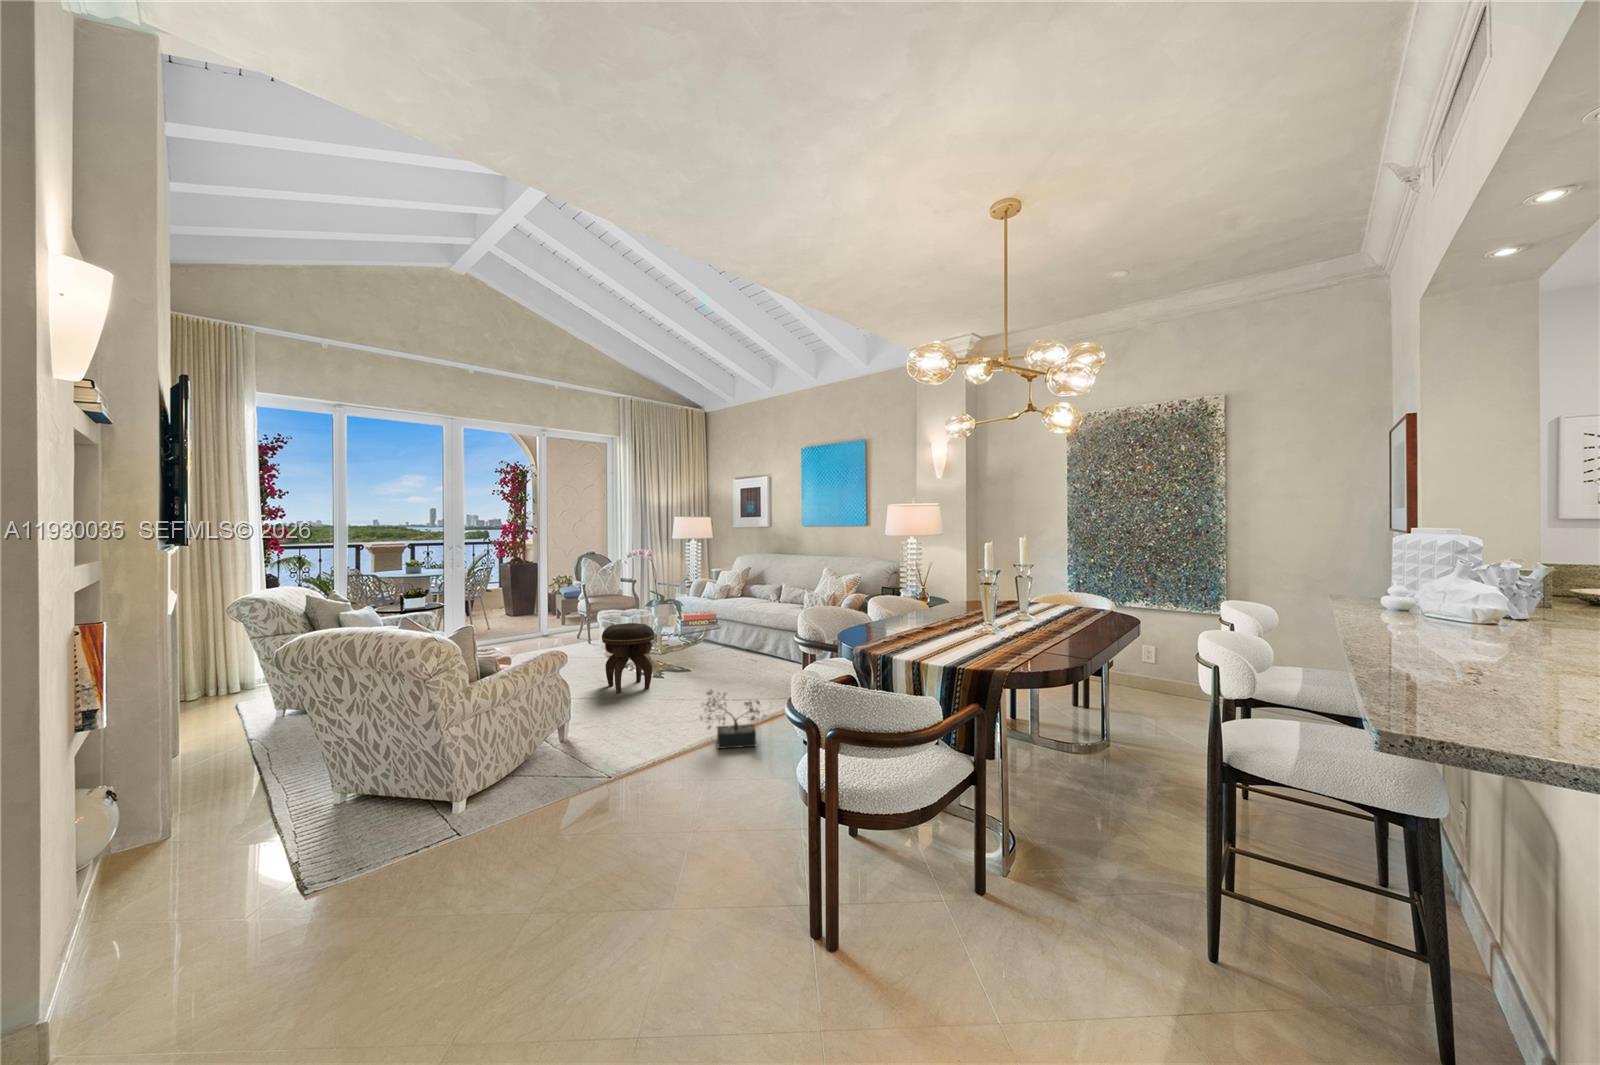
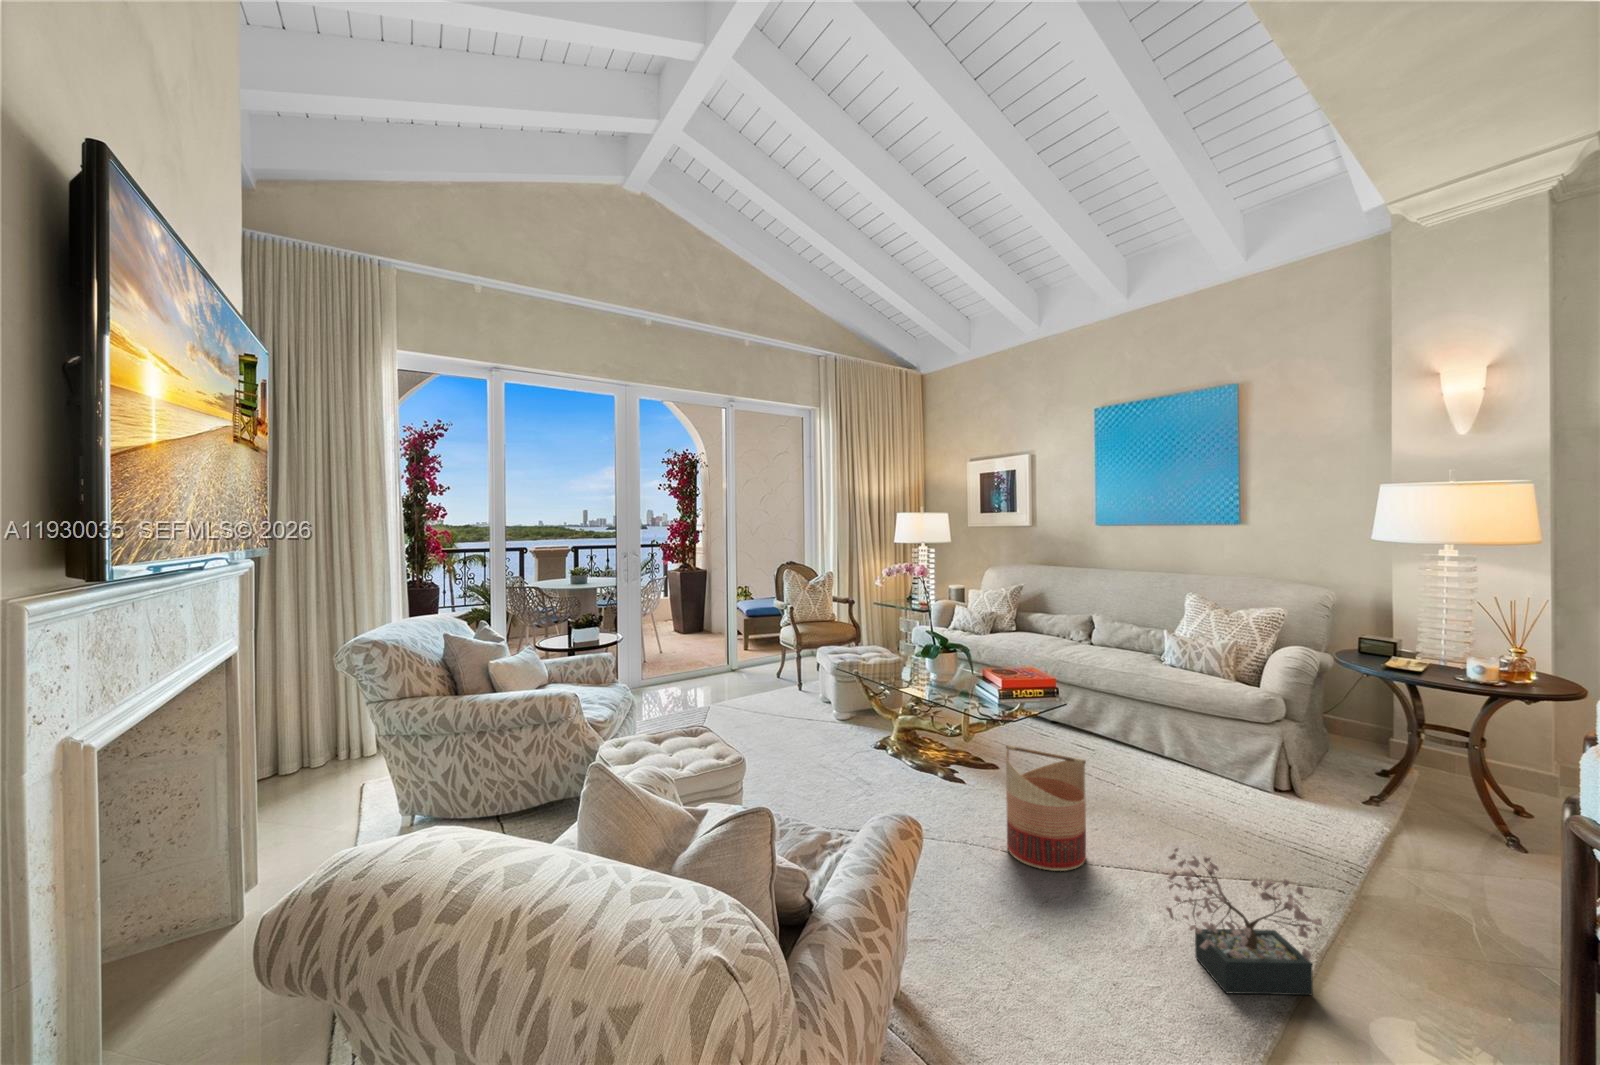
footstool: present [602,623,655,693] -> none [865,675,949,794]
basket: none [661,654,702,717] -> present [1006,745,1086,871]

